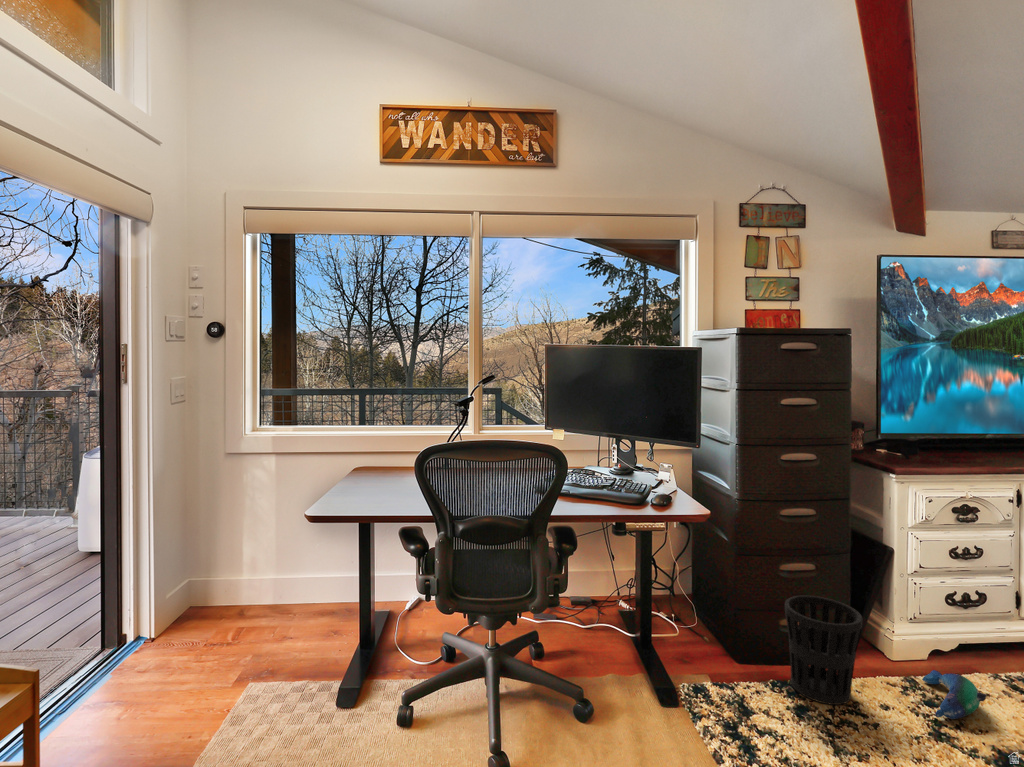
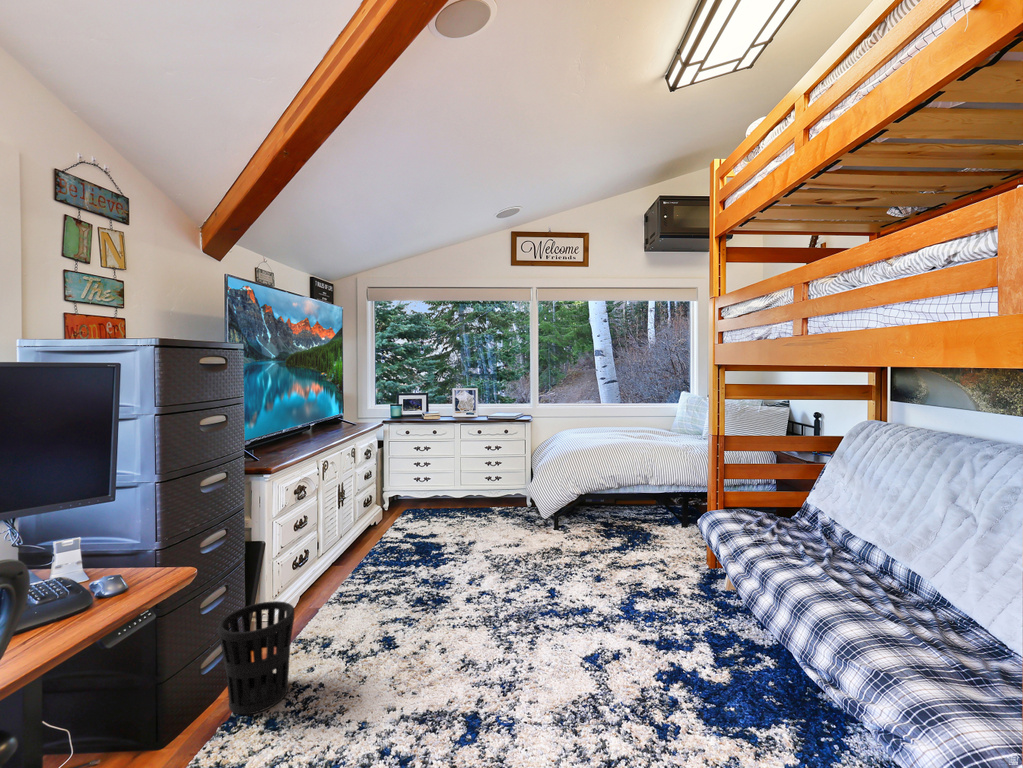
plush toy: present [922,670,986,719] -> none [304,611,354,650]

